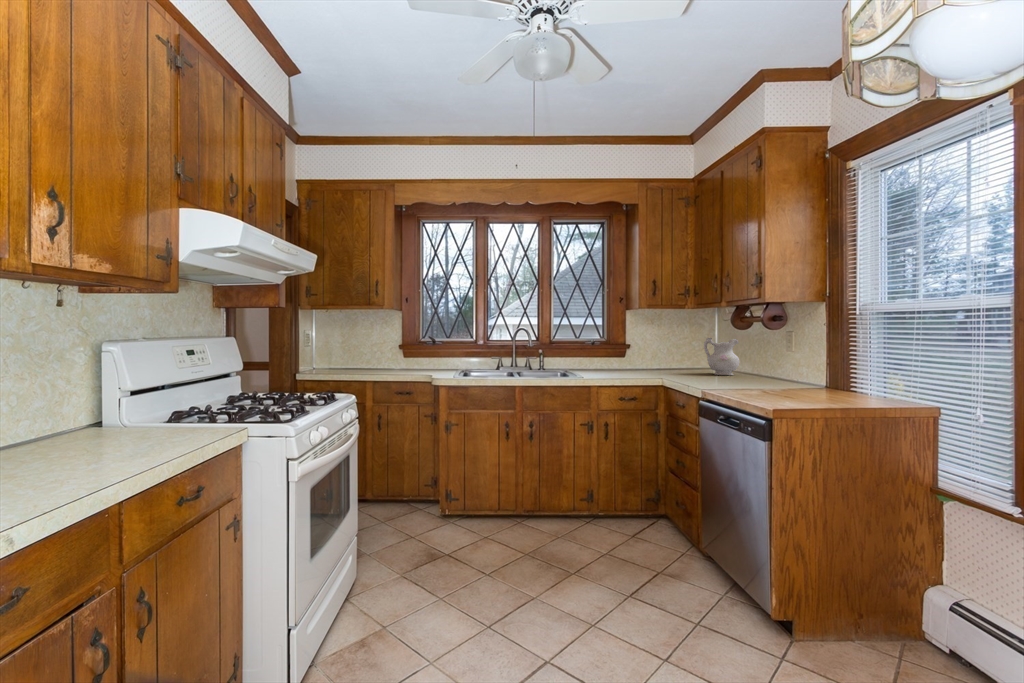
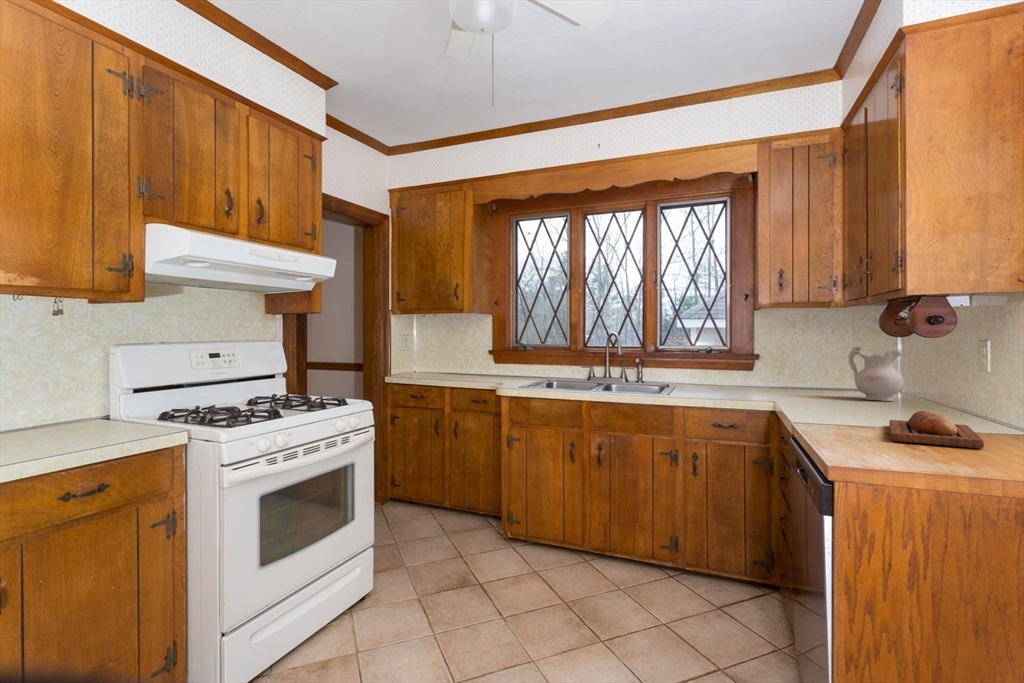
bread loaf: none [782,382,866,405] -> present [889,411,984,448]

